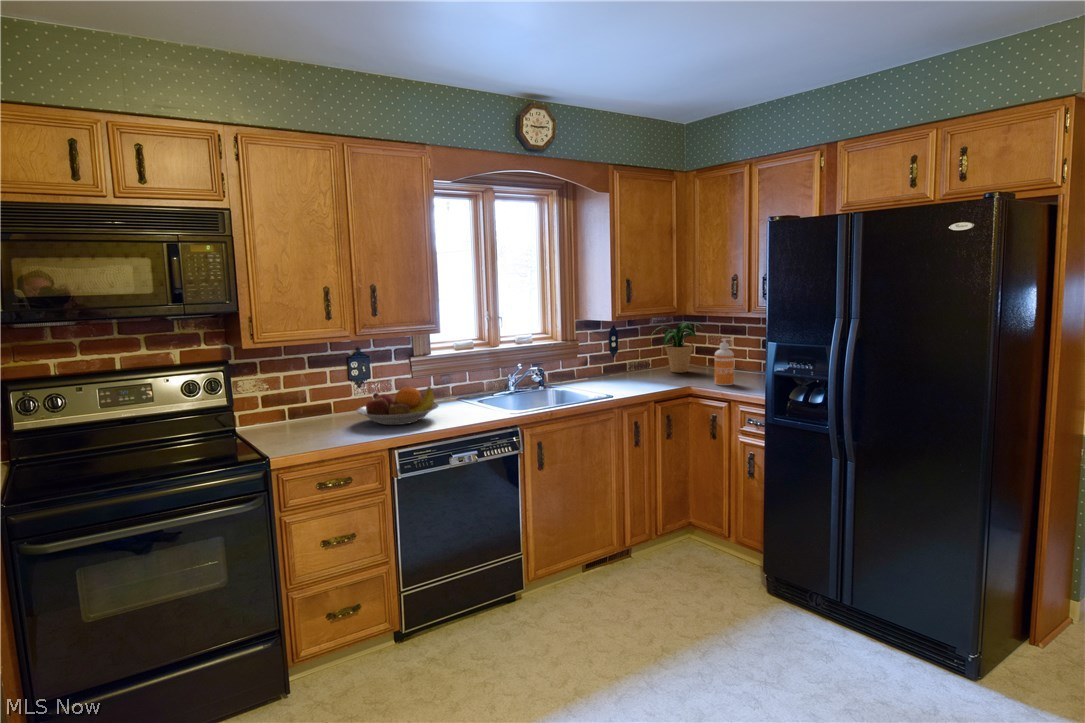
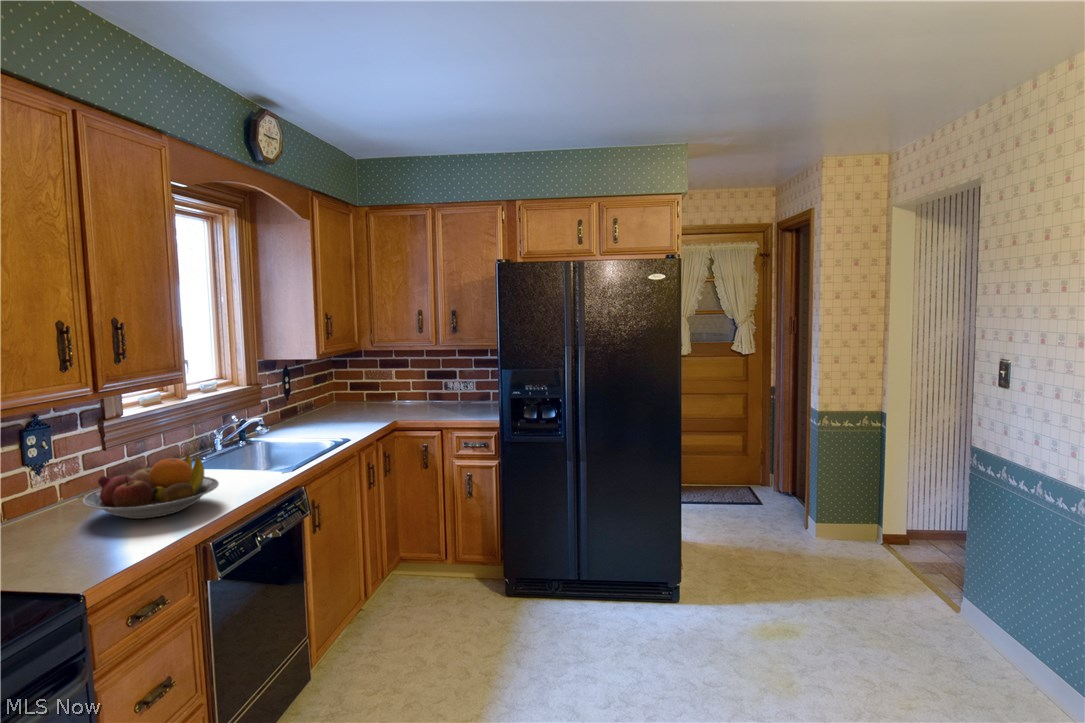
potted plant: present [651,322,703,373] -> none [318,358,373,410]
soap dispenser: present [715,339,734,385] -> none [410,372,428,417]

